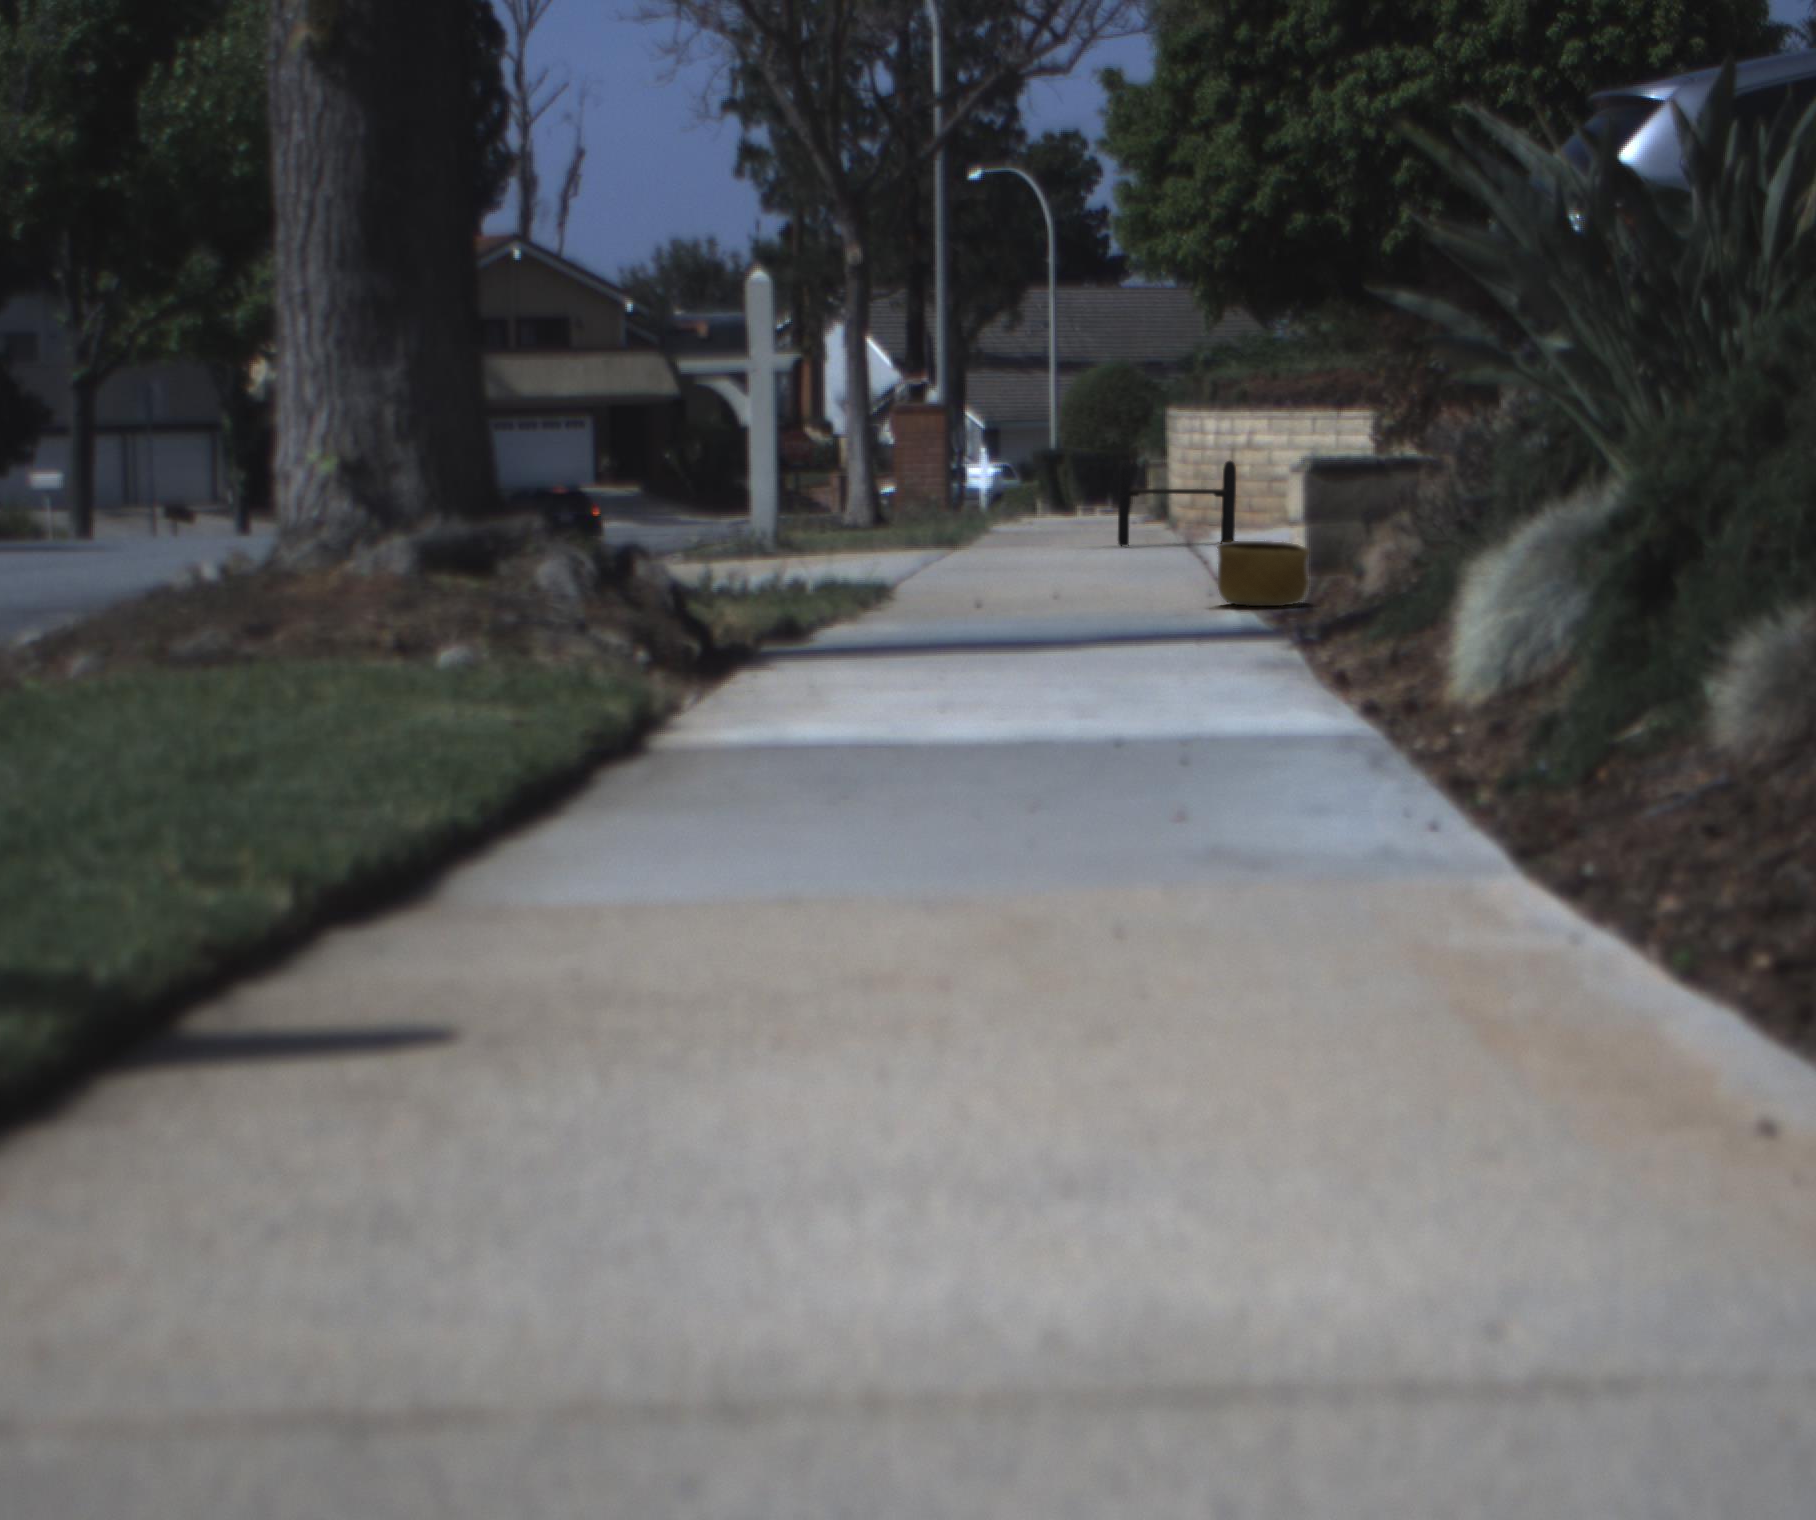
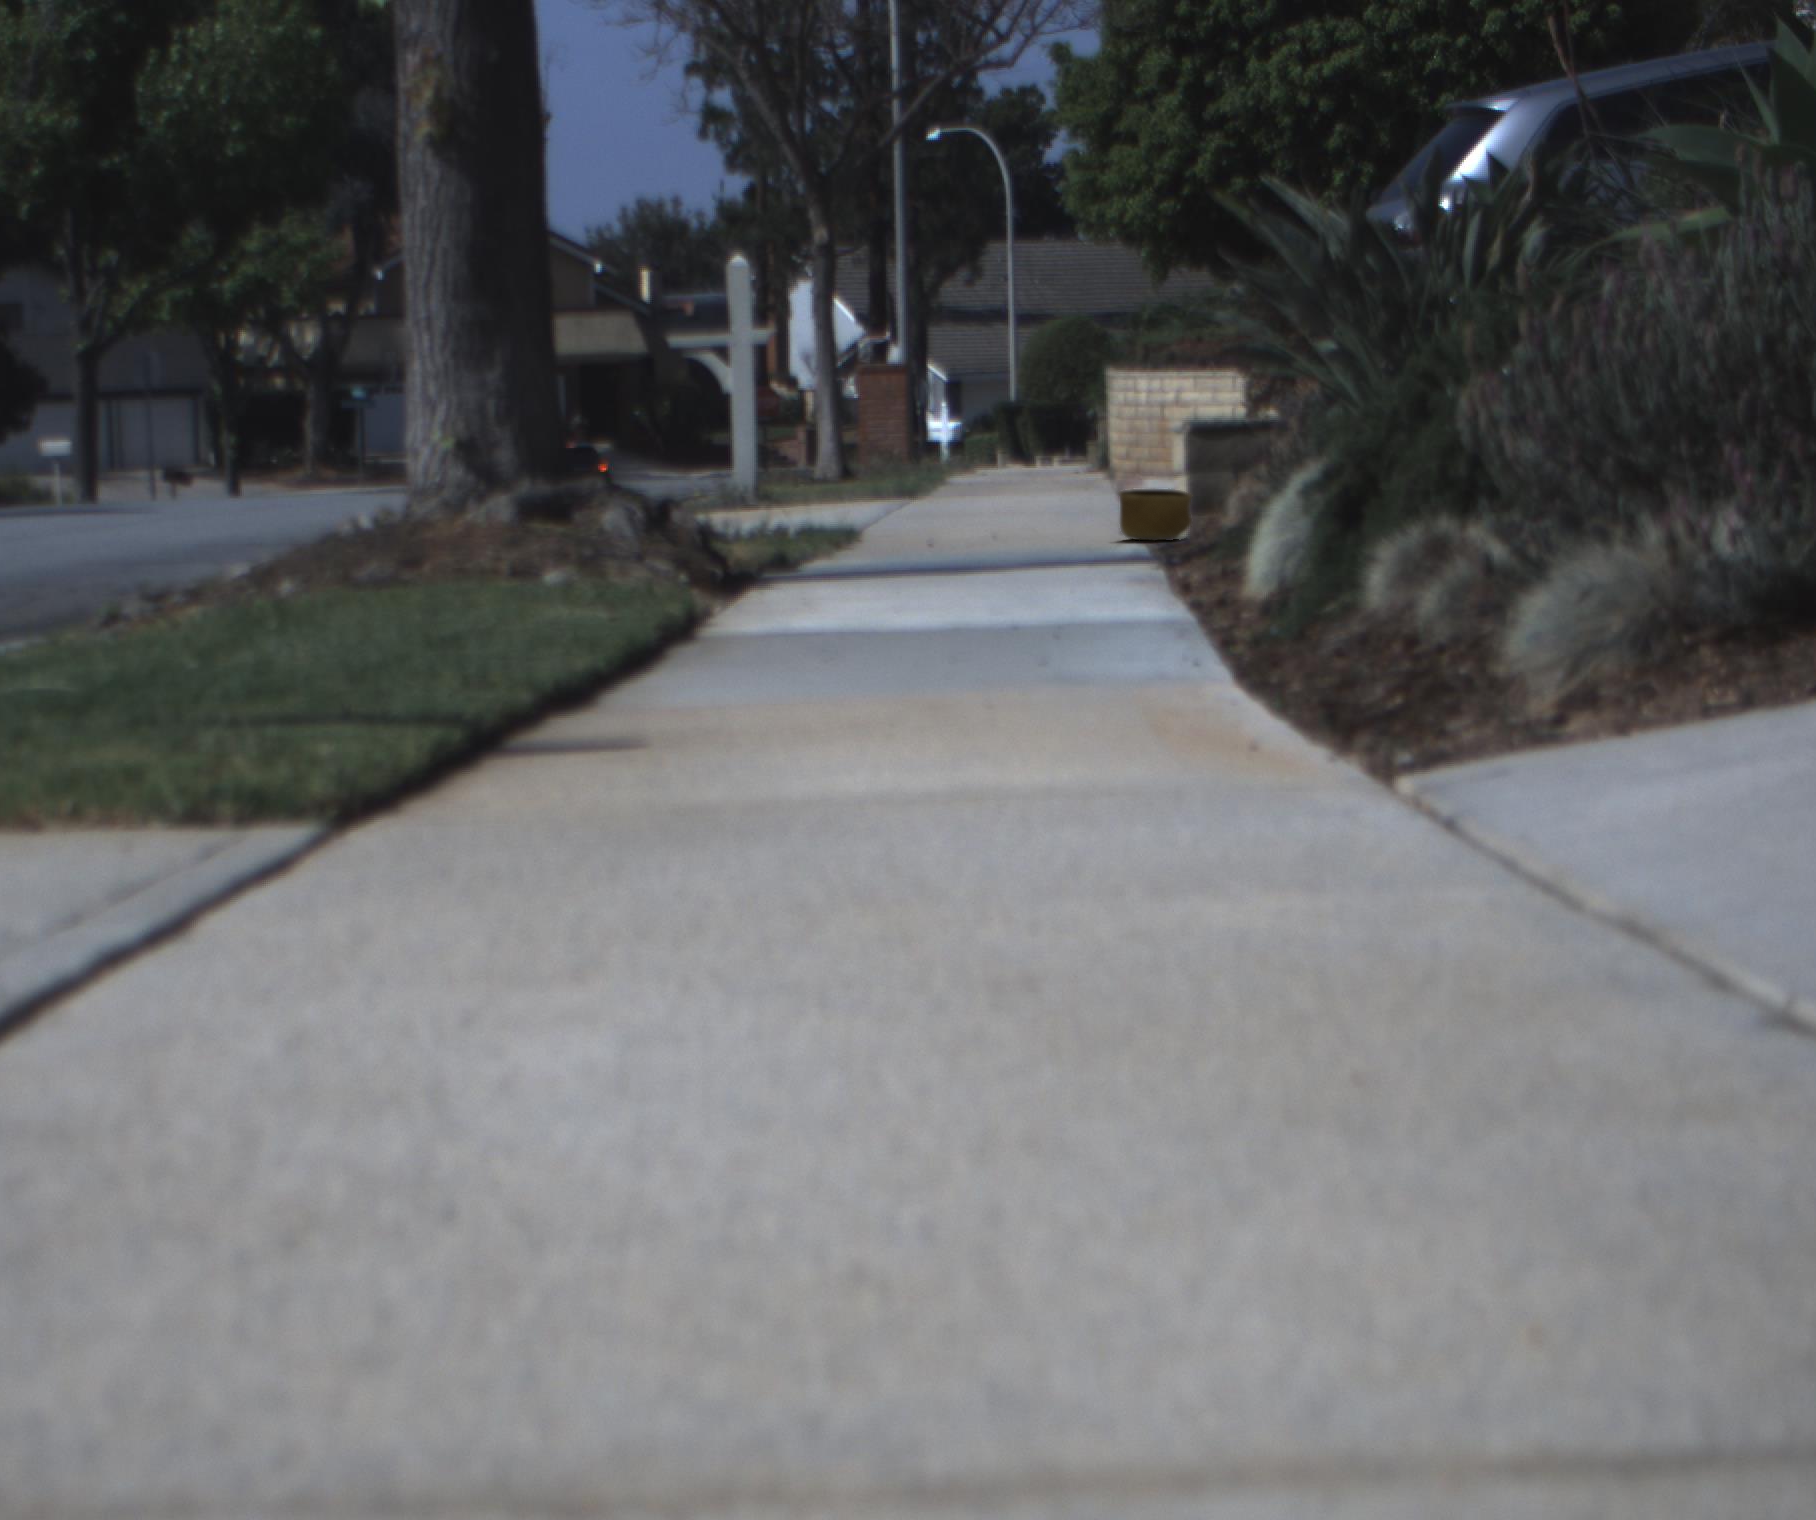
bench: present [1118,460,1236,546] -> none [1057,417,1160,494]

